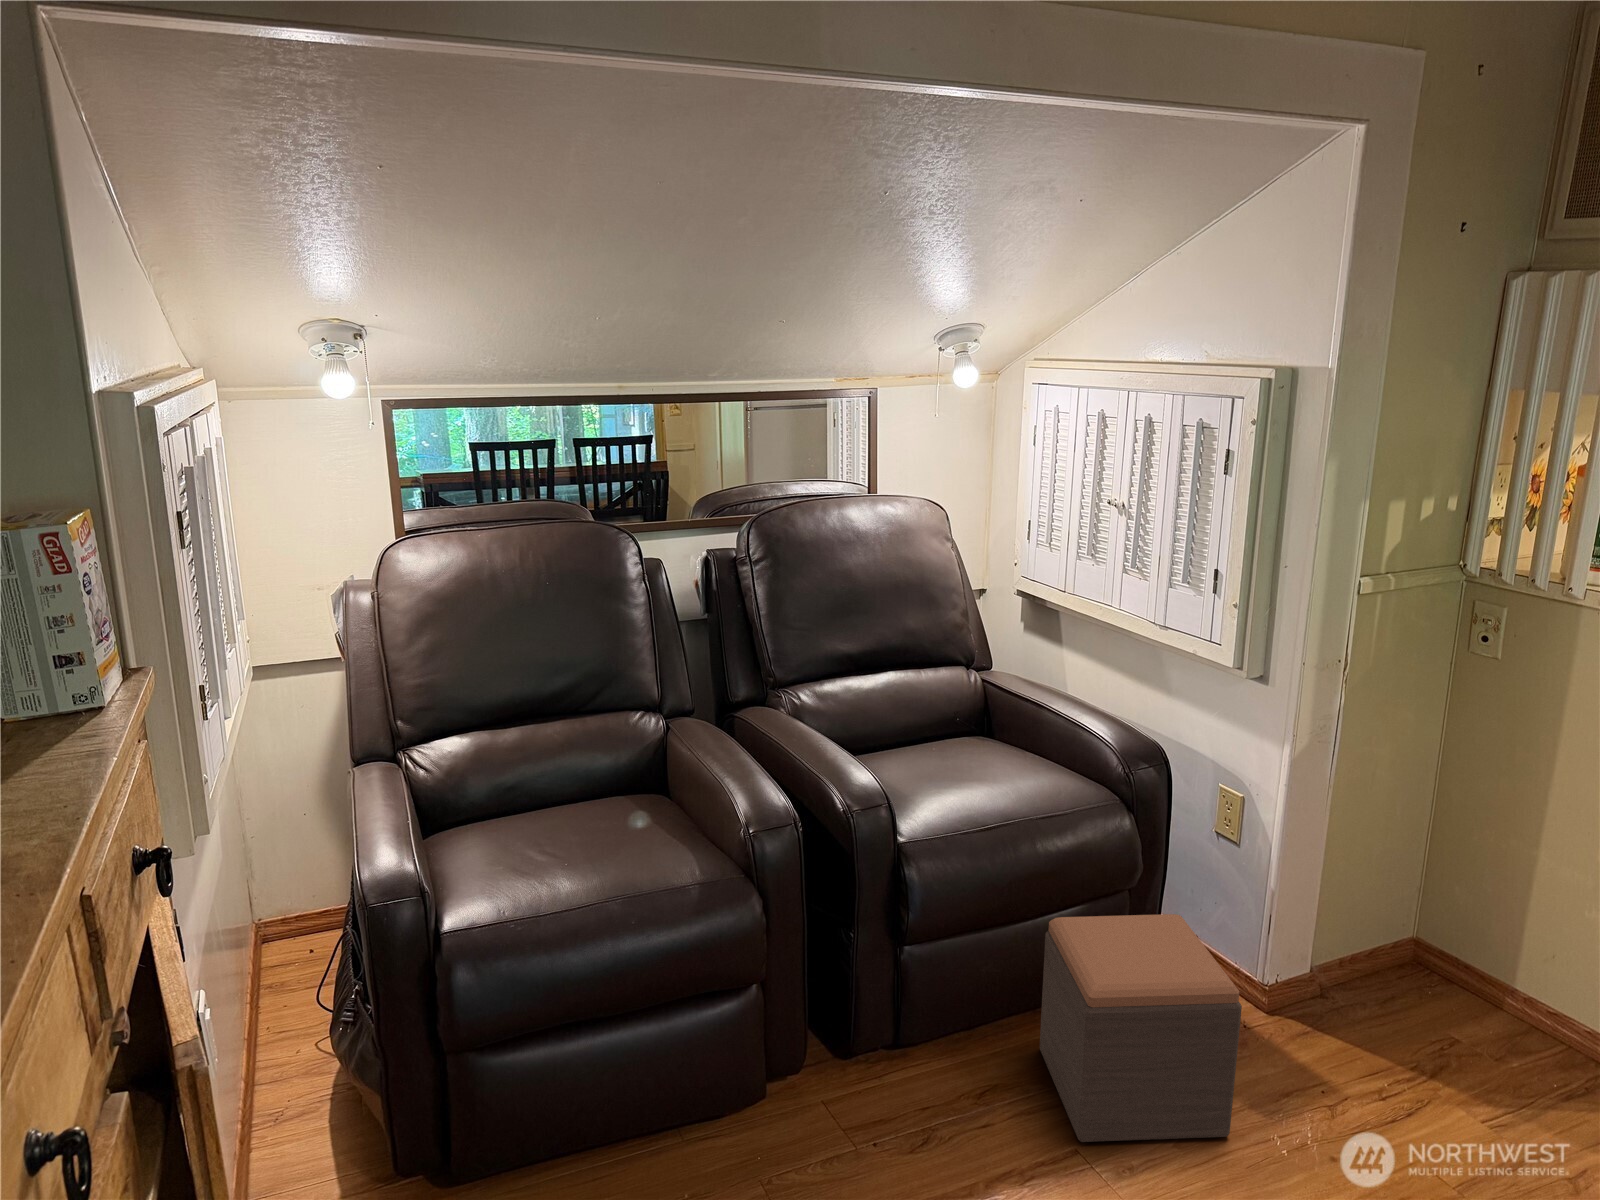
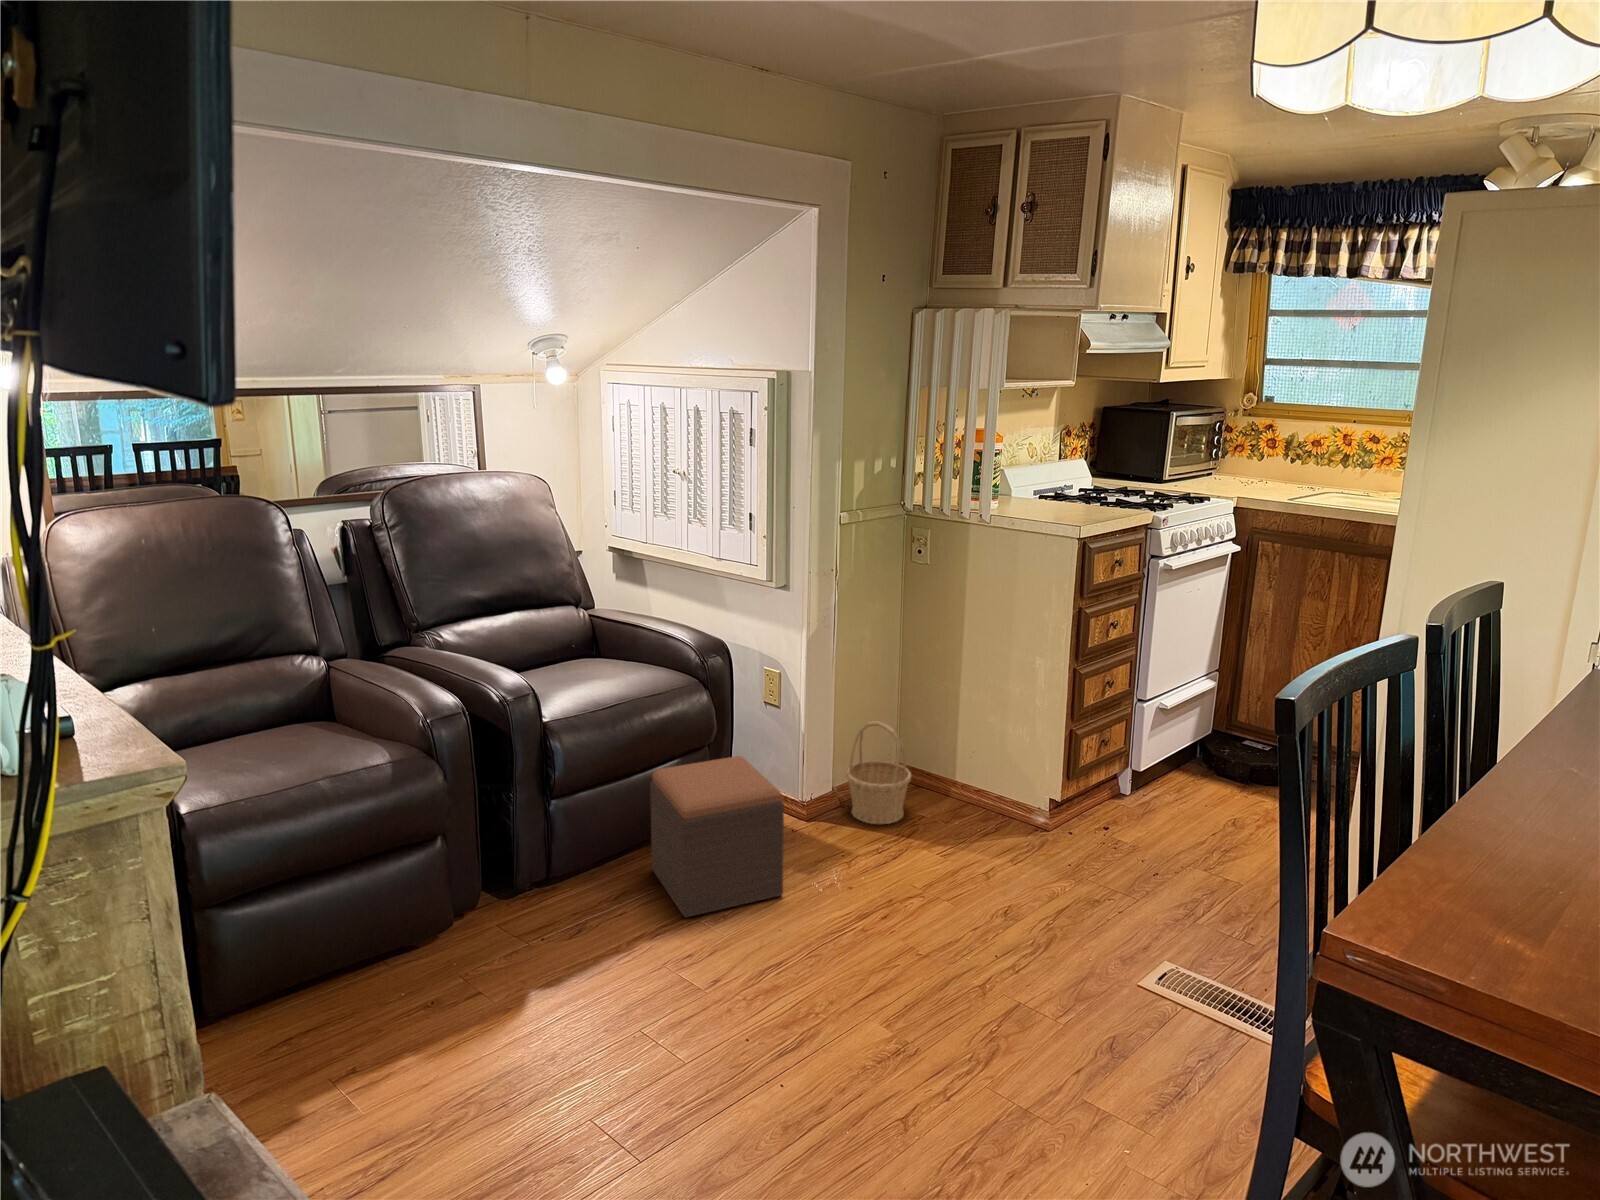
basket: none [1336,885,1446,1043] -> present [846,722,911,824]

